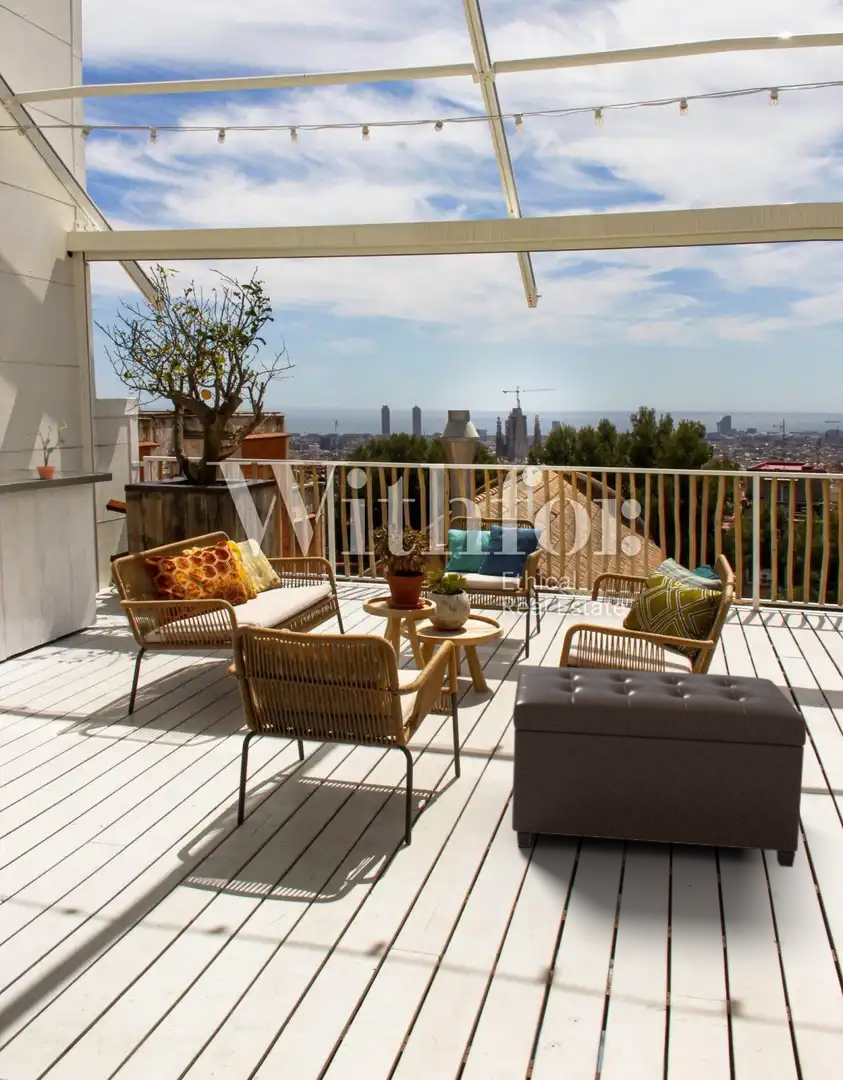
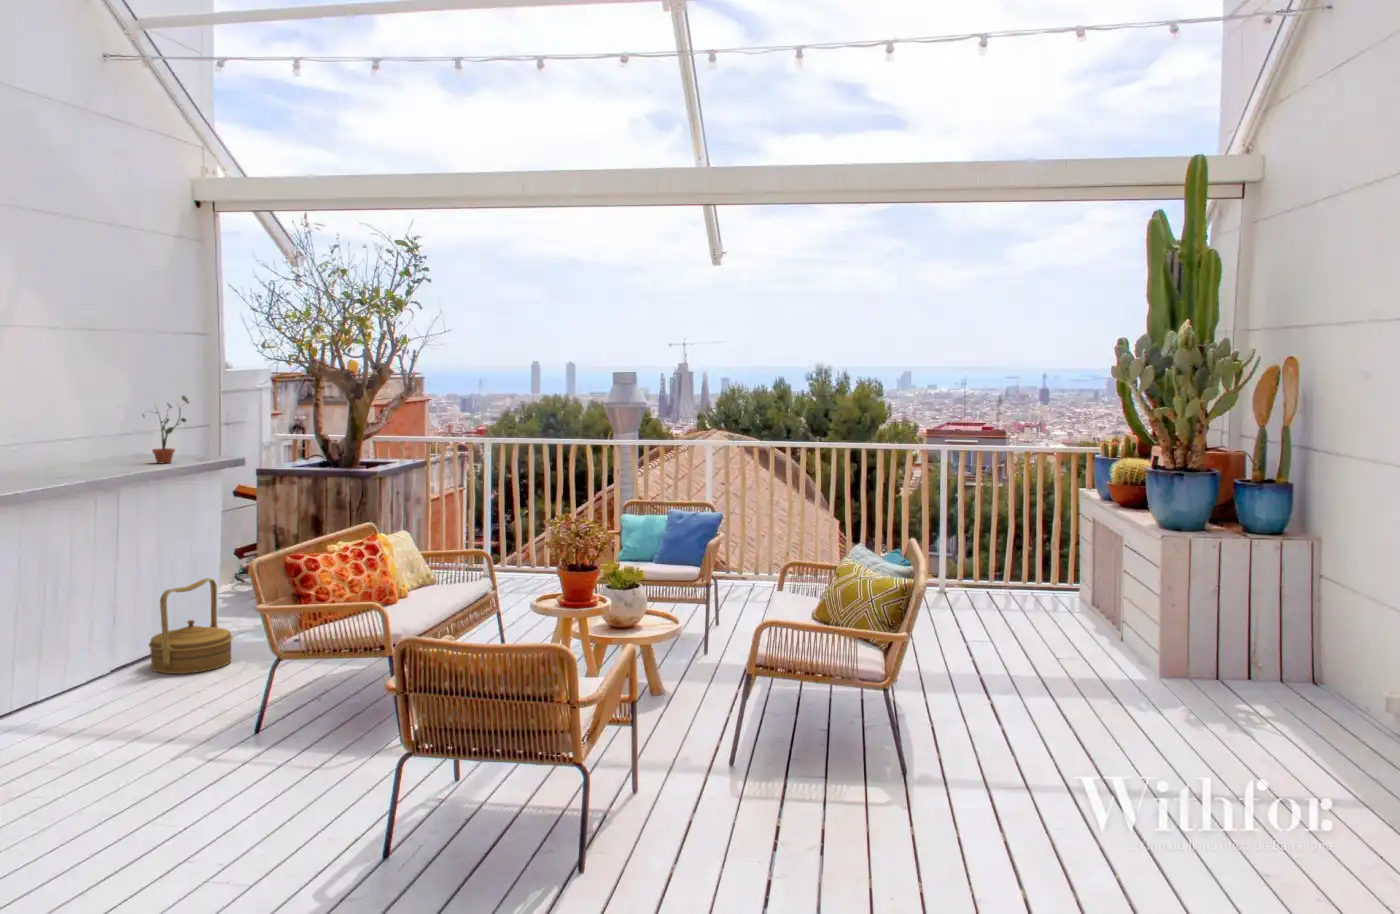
woven basket: none [34,579,105,660] -> present [149,578,233,674]
ottoman: present [512,667,806,867] -> none [694,670,993,874]

